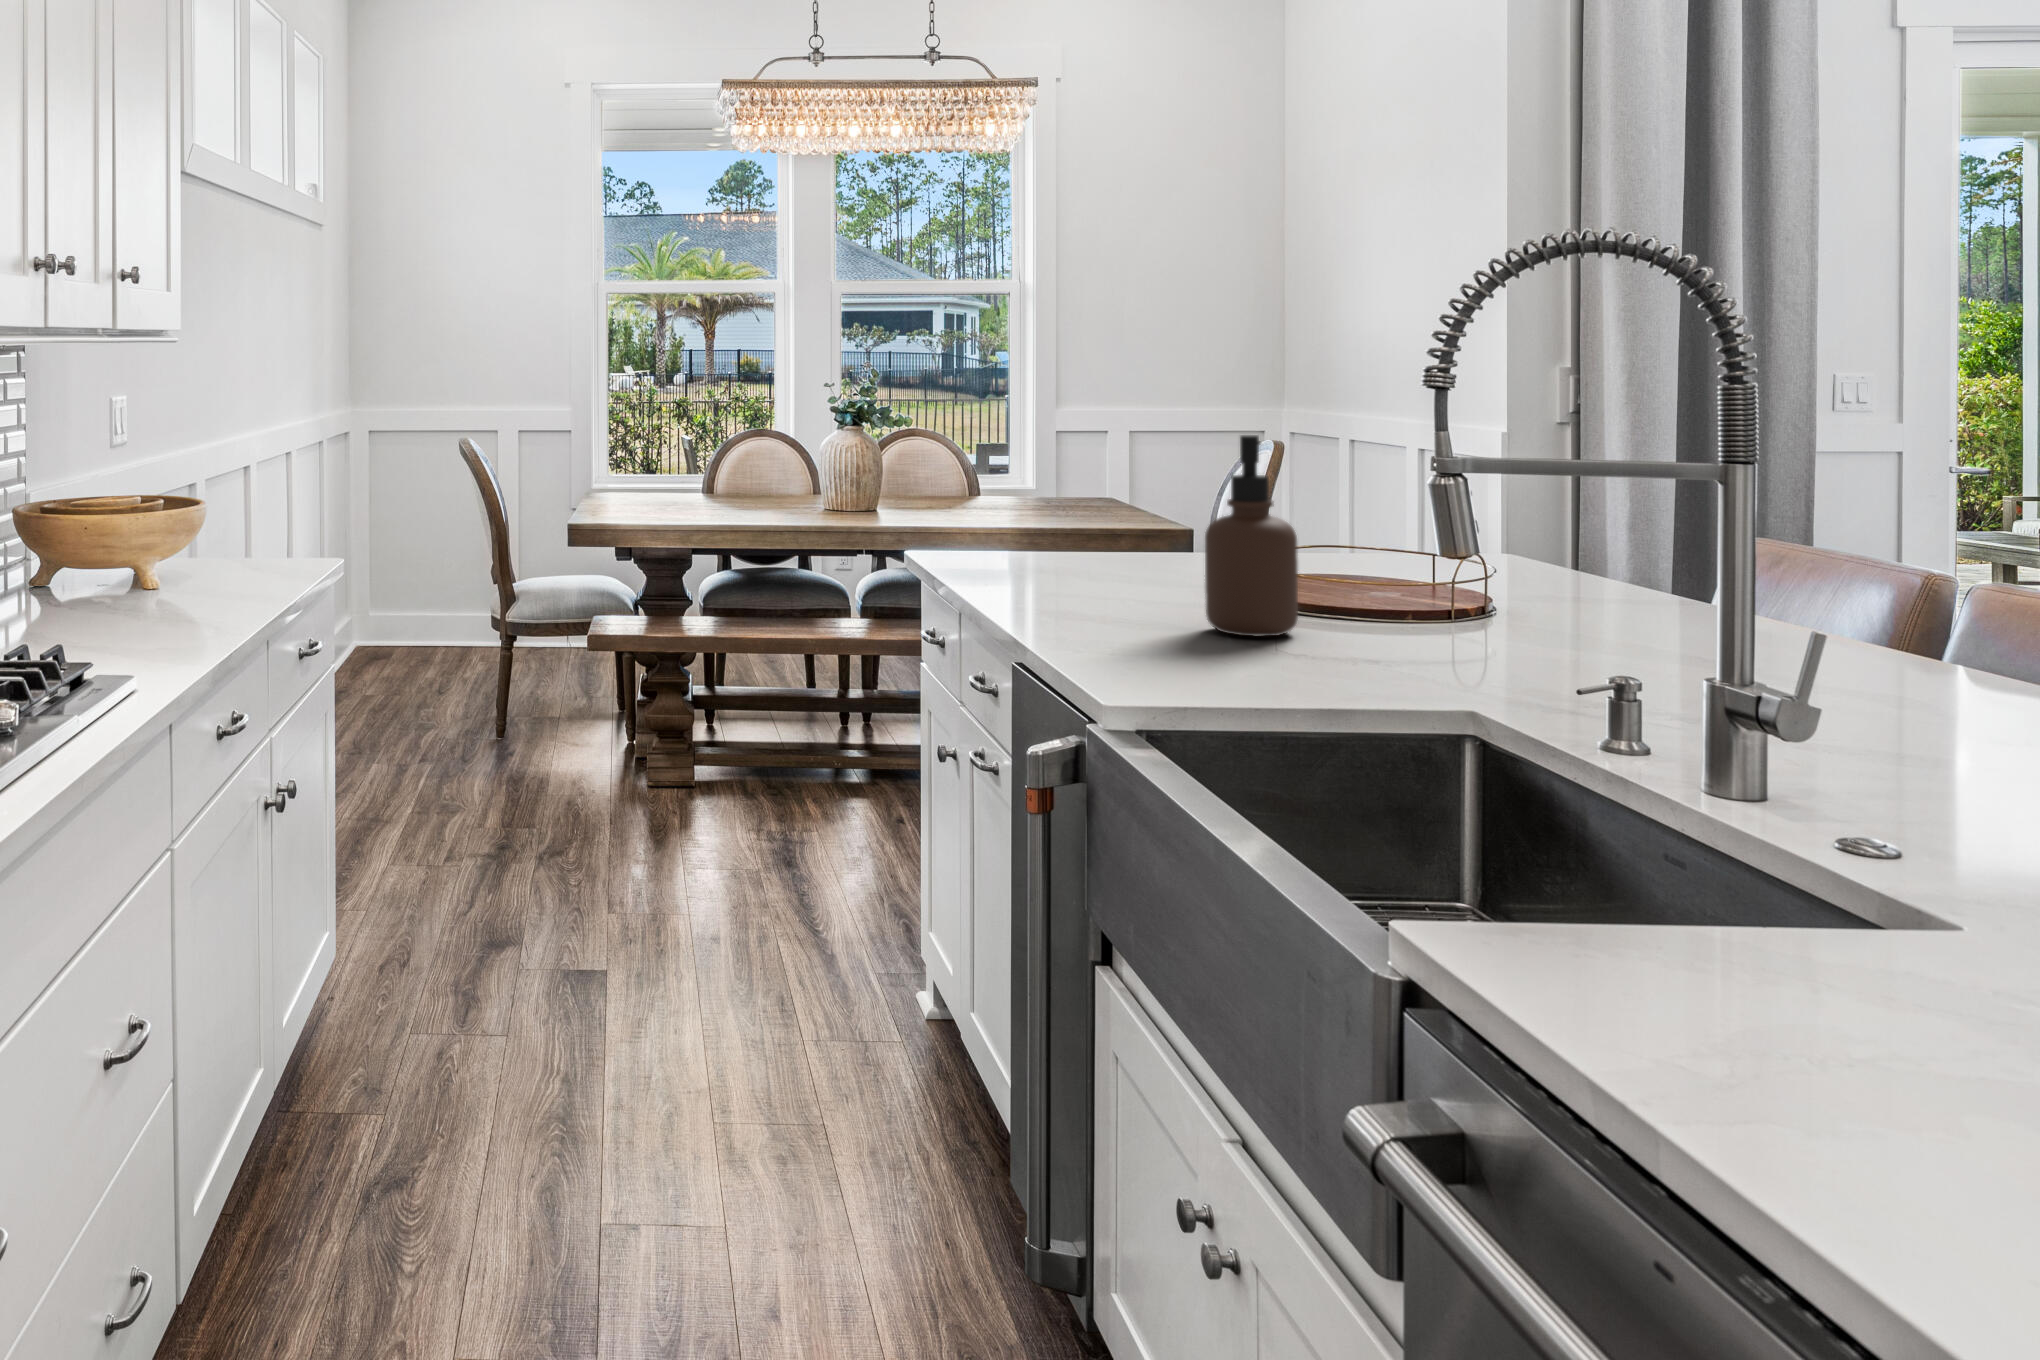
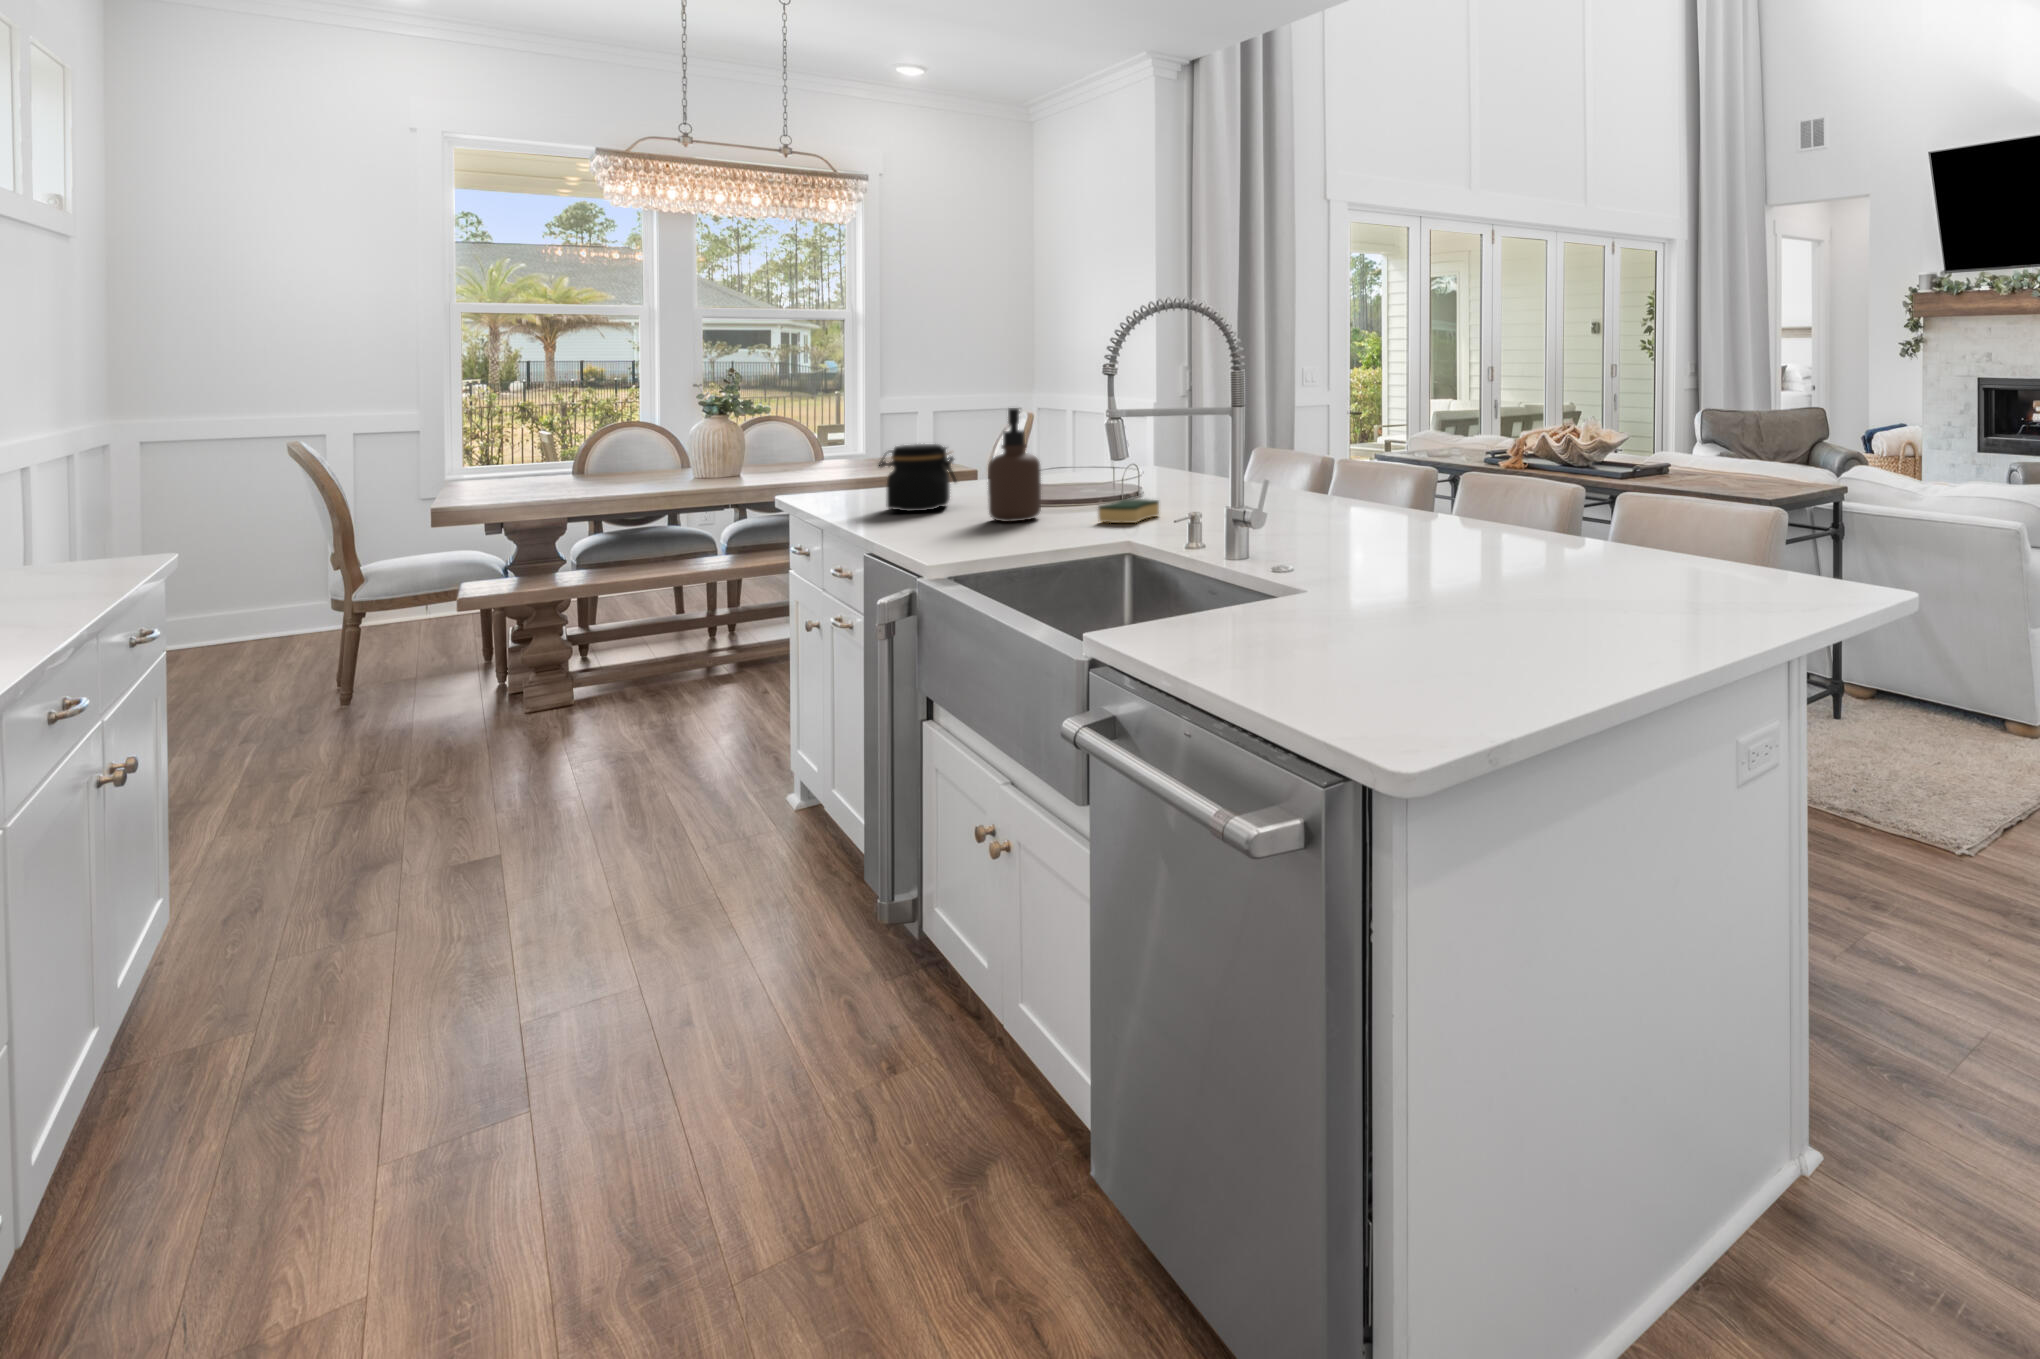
jar: none [1034,488,1157,597] -> present [879,444,956,511]
sponge: none [1408,617,1535,669] -> present [1098,499,1159,523]

